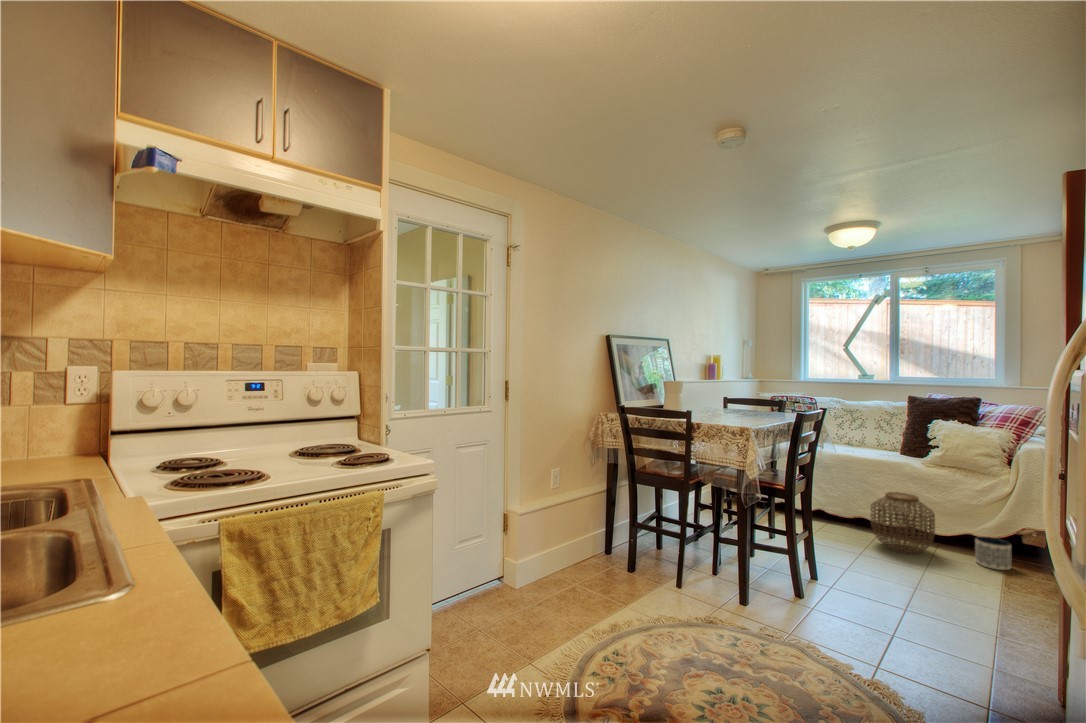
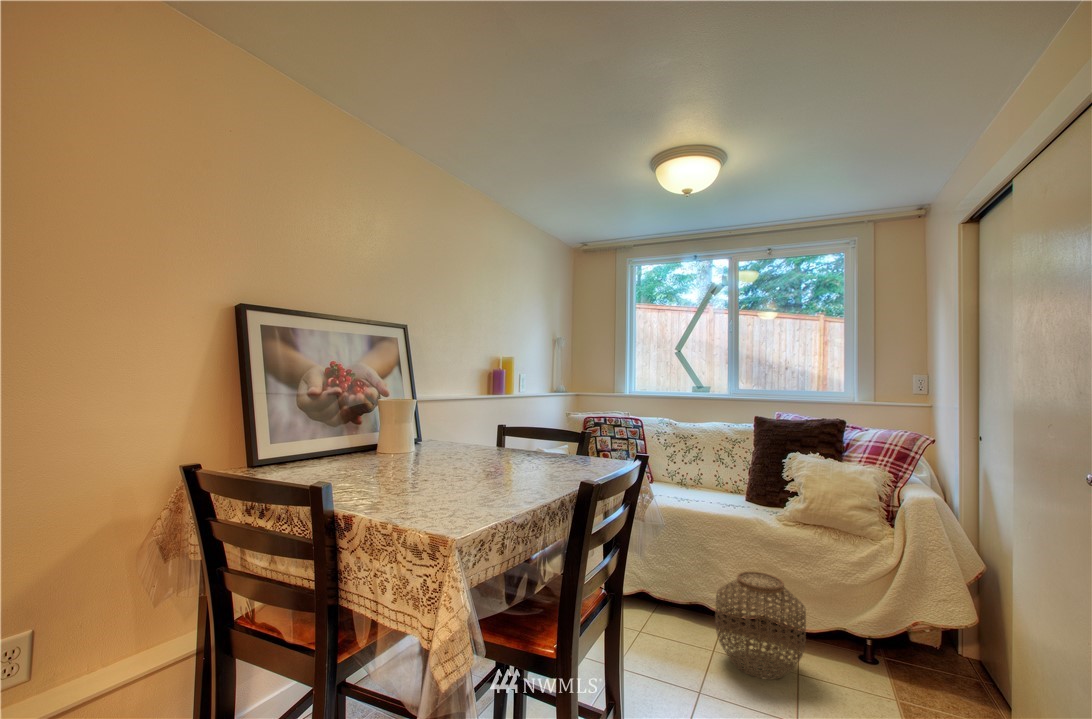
planter: present [975,537,1011,570] -> none [859,640,908,700]

